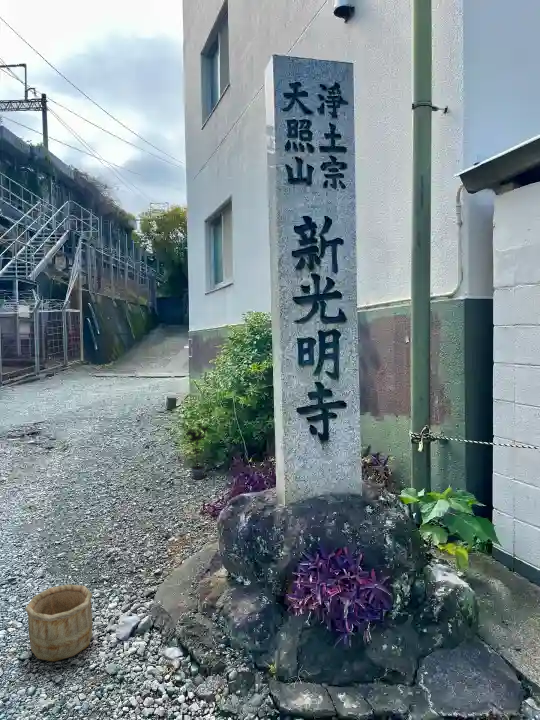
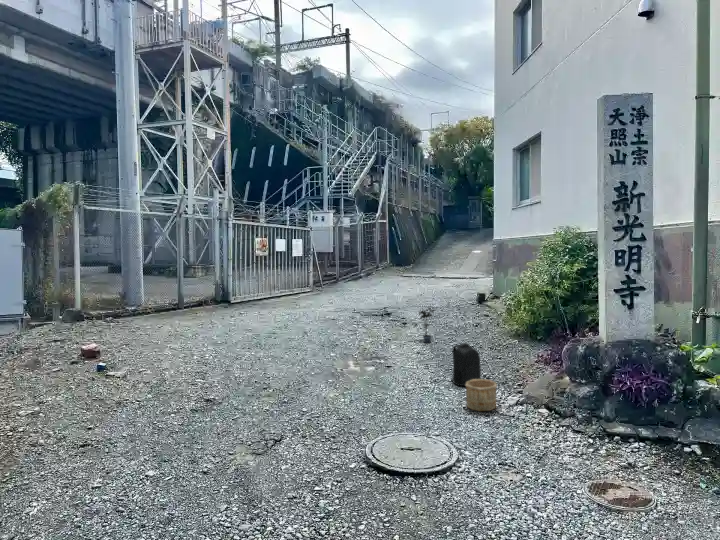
potted plant: present [186,423,208,479] -> present [419,308,434,343]
backpack: none [39,504,92,585] -> present [452,343,481,386]

